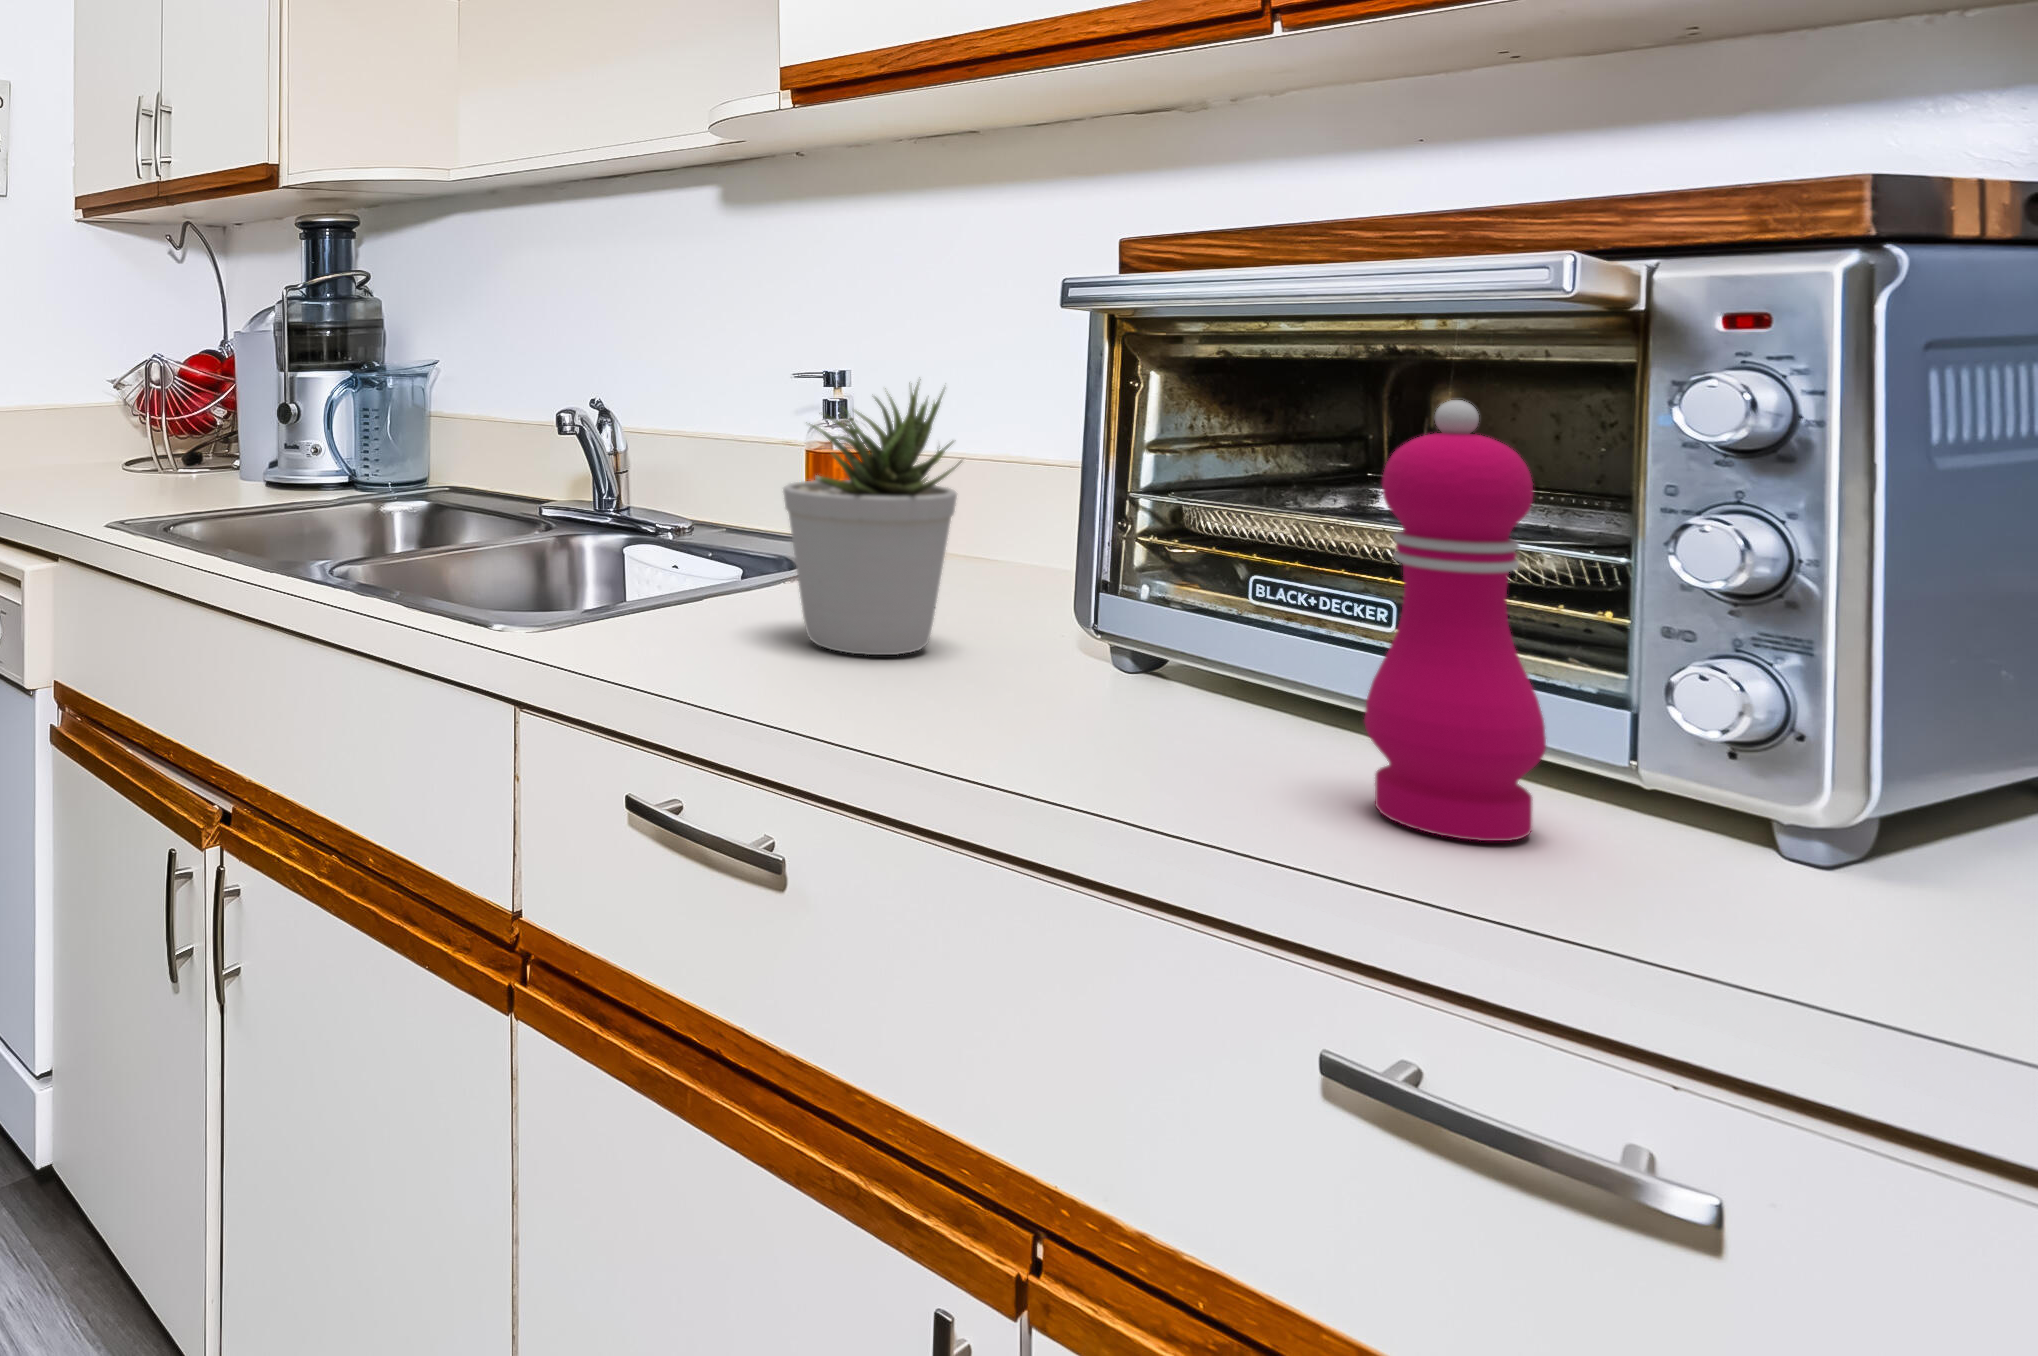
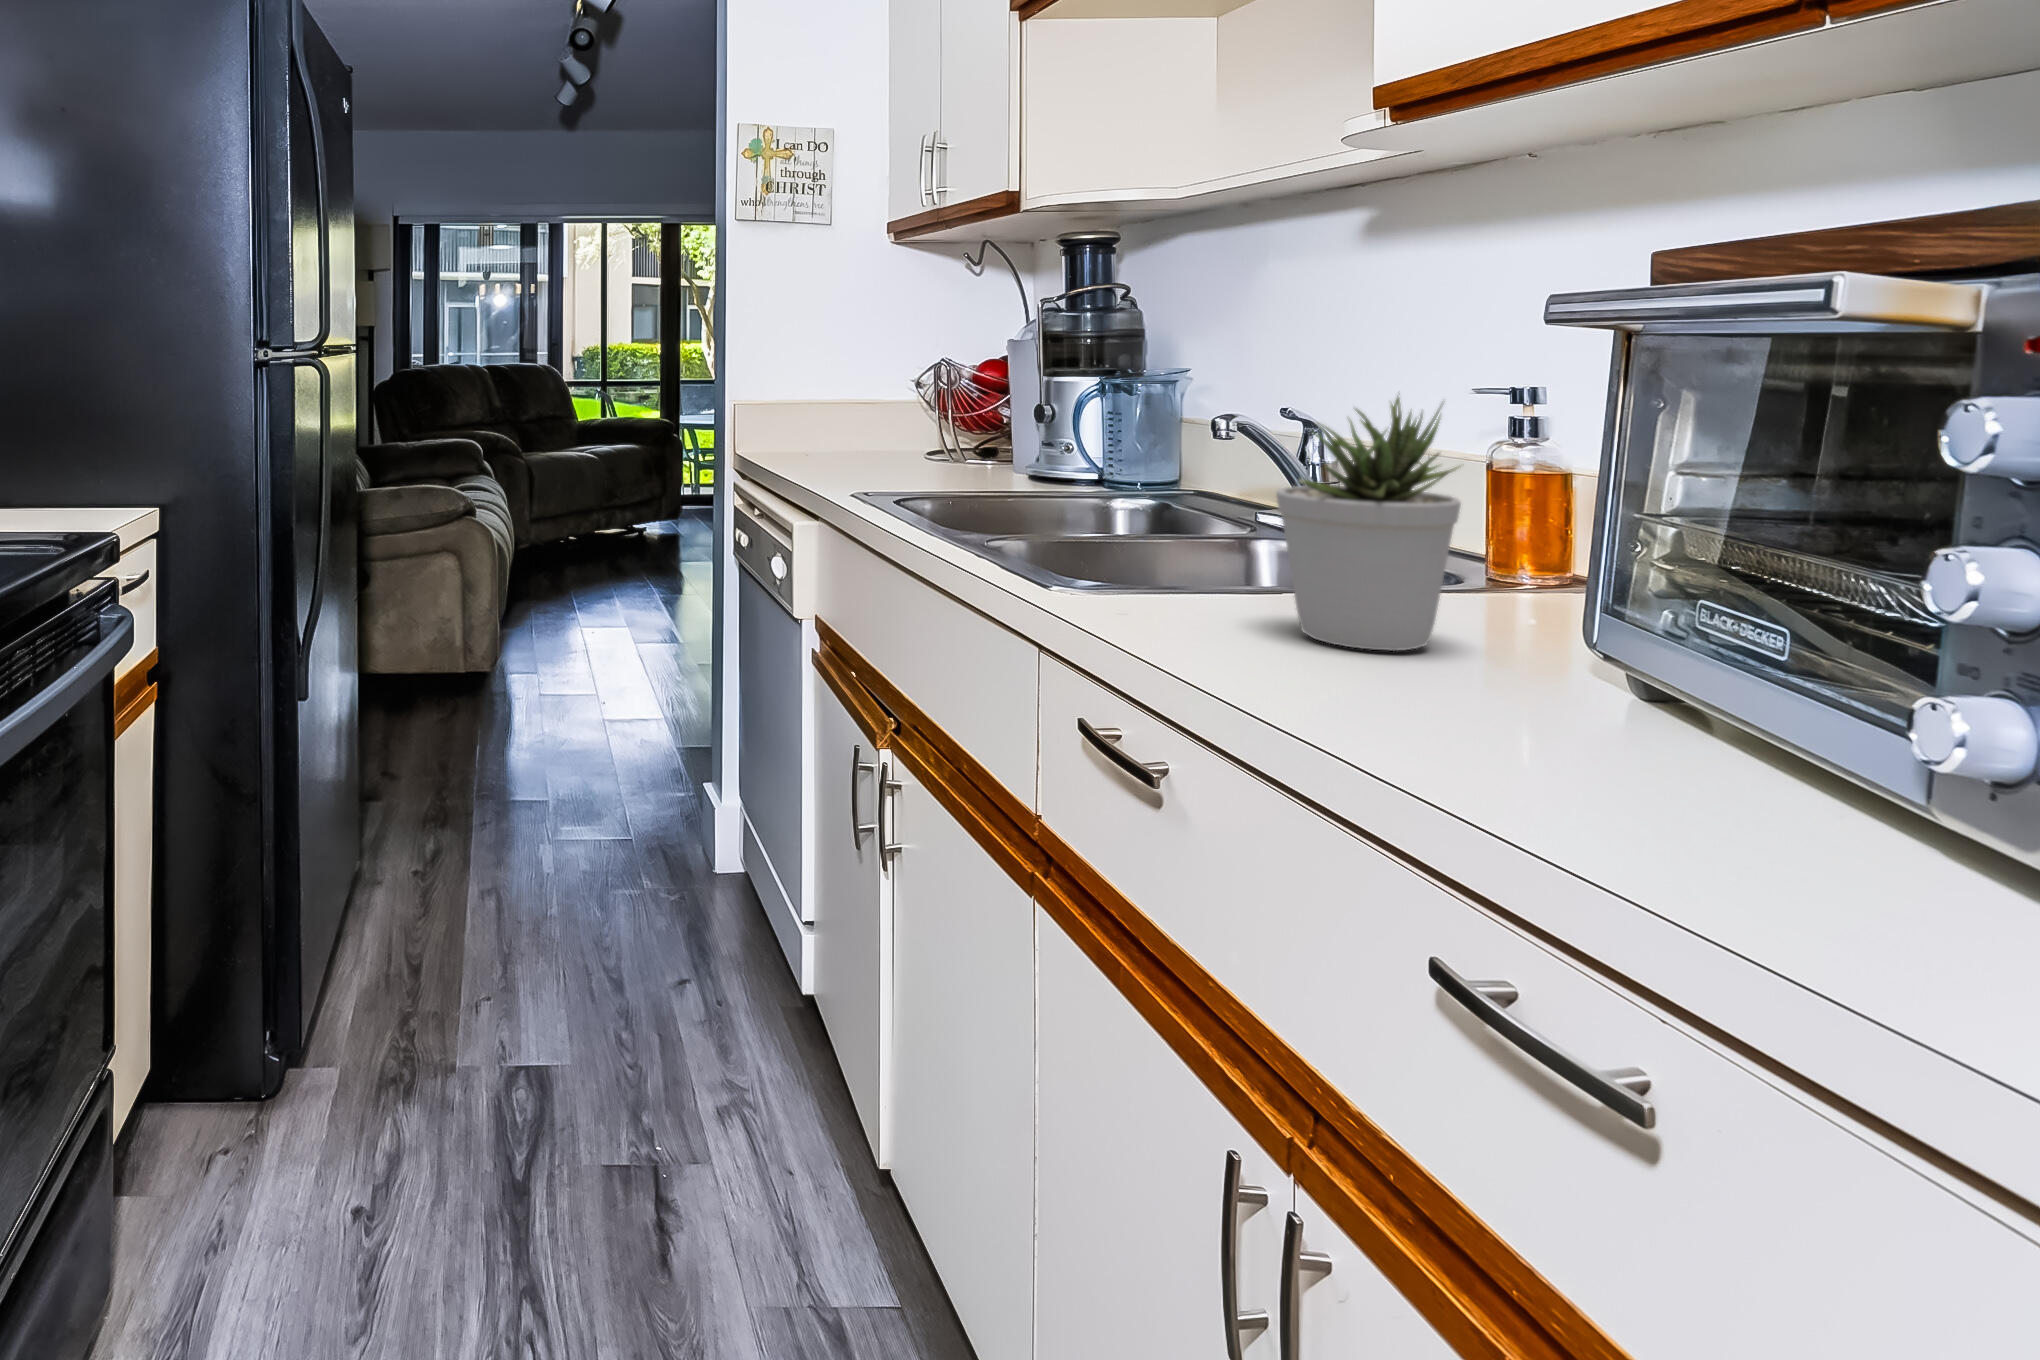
pepper mill: present [1364,400,1546,841] -> none [1597,427,1786,850]

